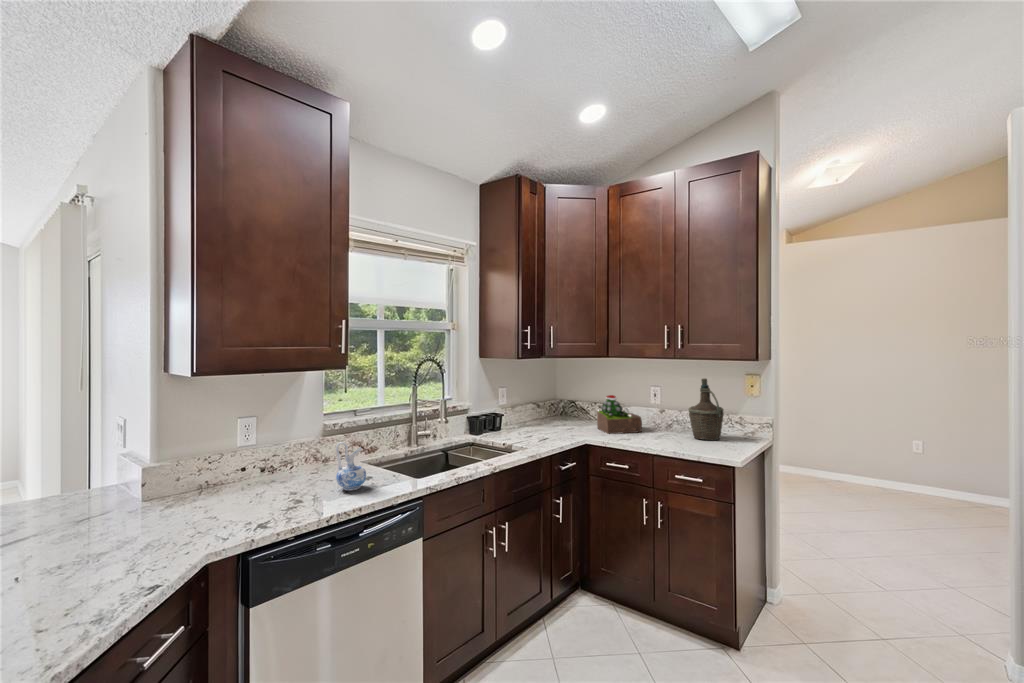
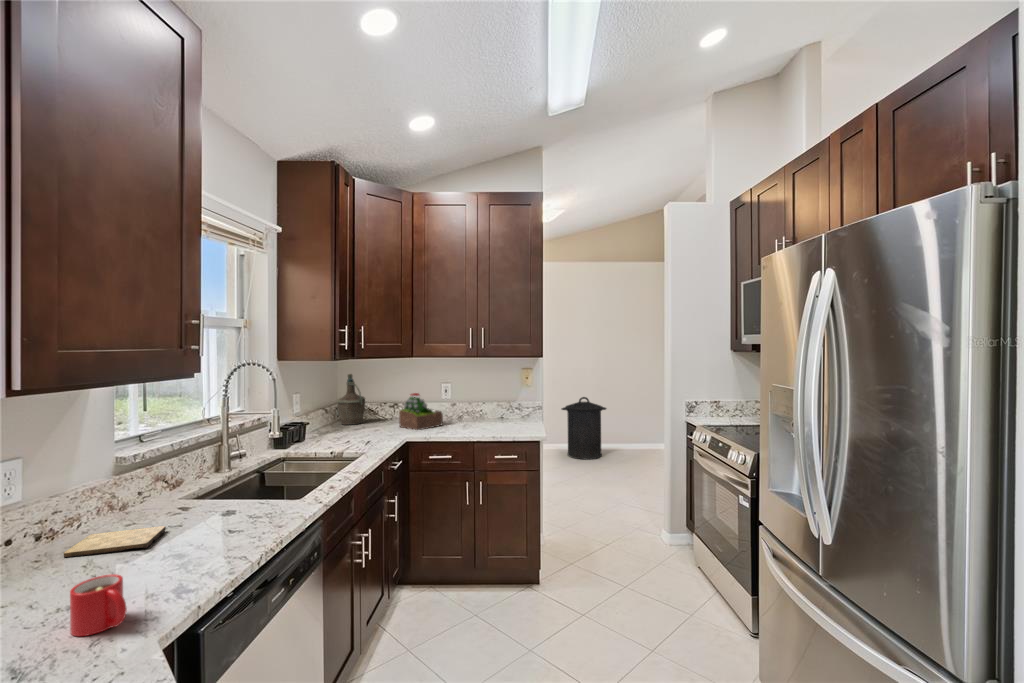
bottle: present [689,378,724,440] -> present [337,374,365,425]
trash can: none [873,419,958,509] -> present [562,397,606,459]
ceramic pitcher: present [336,442,366,490] -> none [206,470,247,531]
cutting board: none [261,474,321,491] -> present [64,526,166,557]
mug: none [191,500,223,537] -> present [70,574,127,636]

